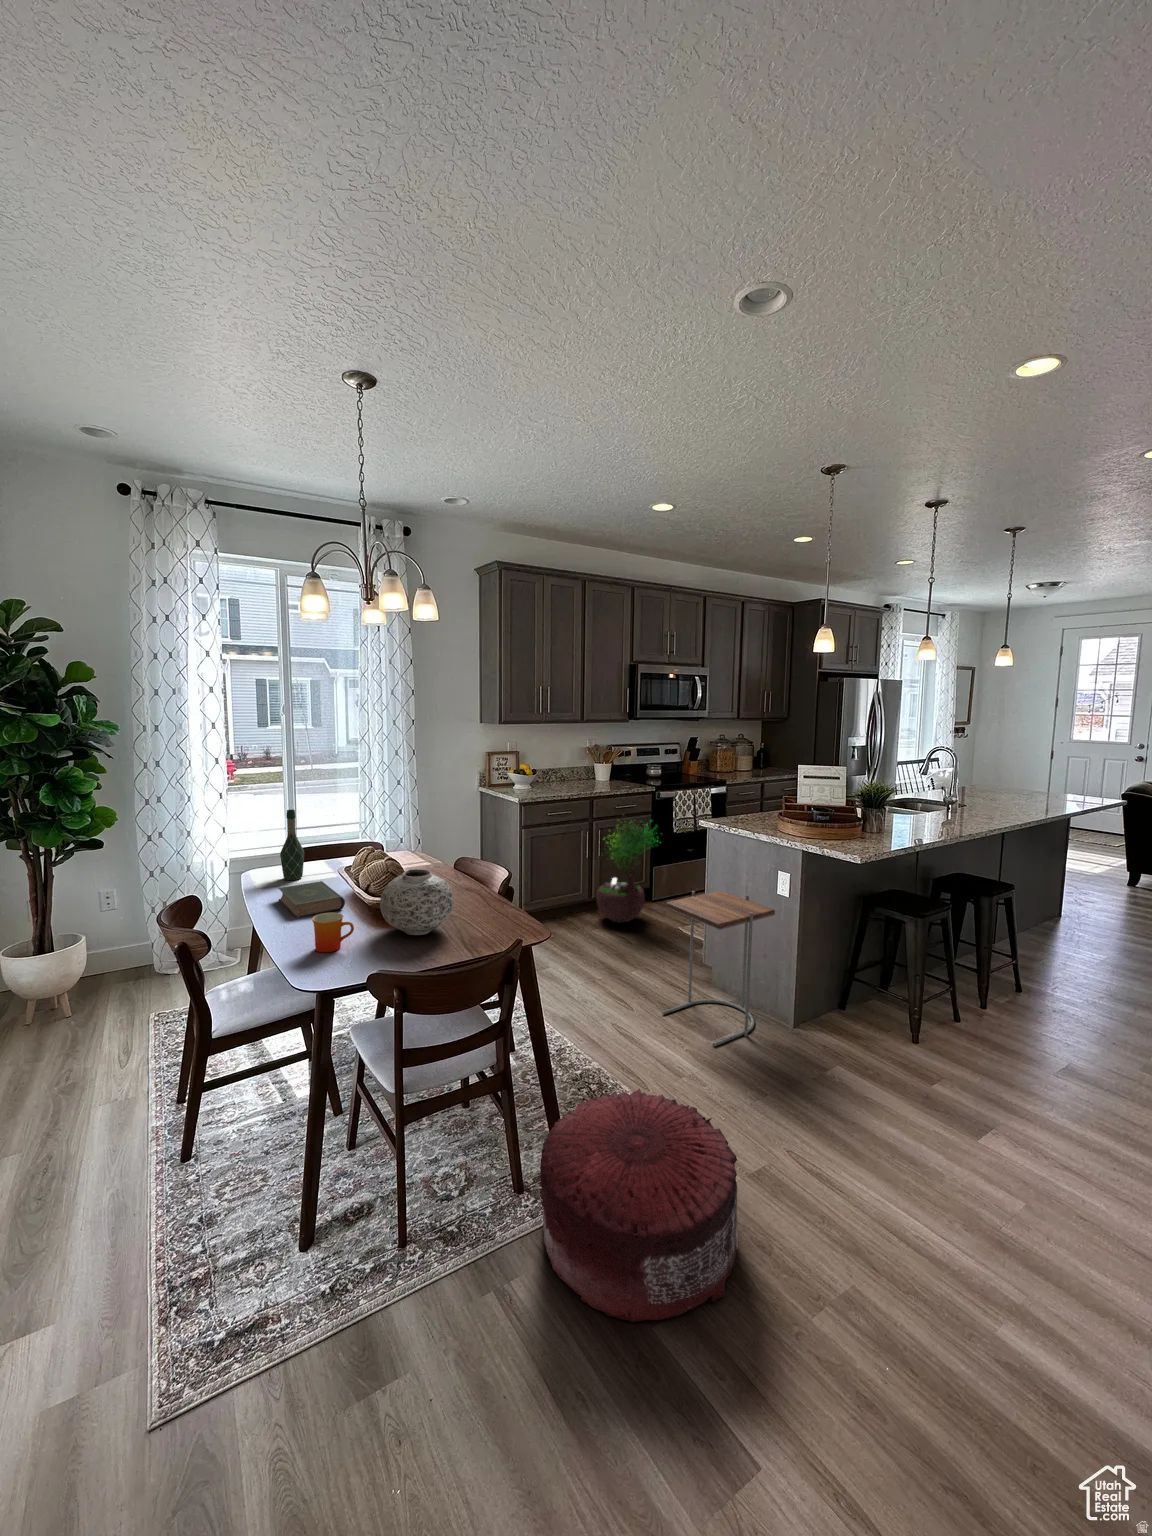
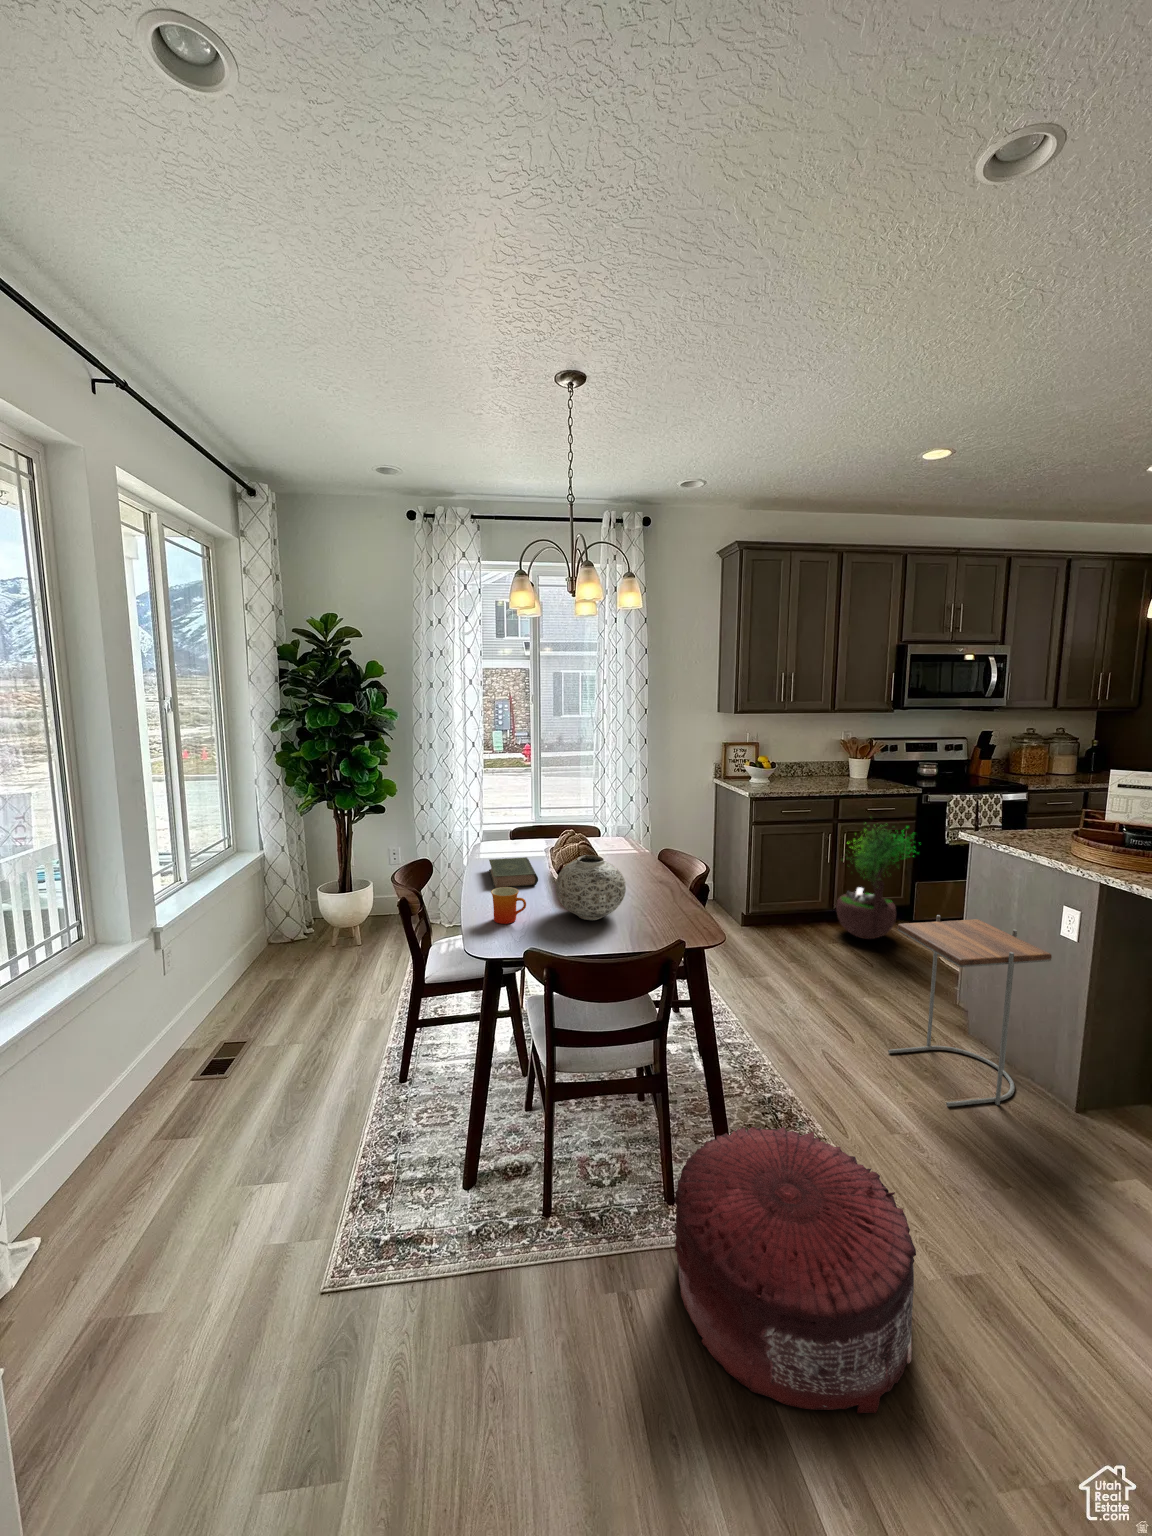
wine bottle: present [280,809,304,880] -> none [500,790,521,854]

